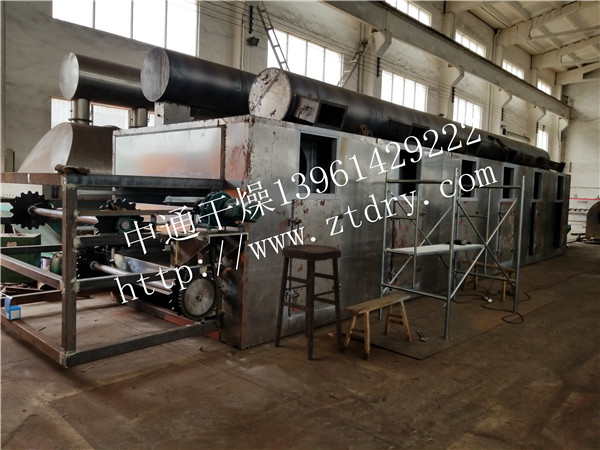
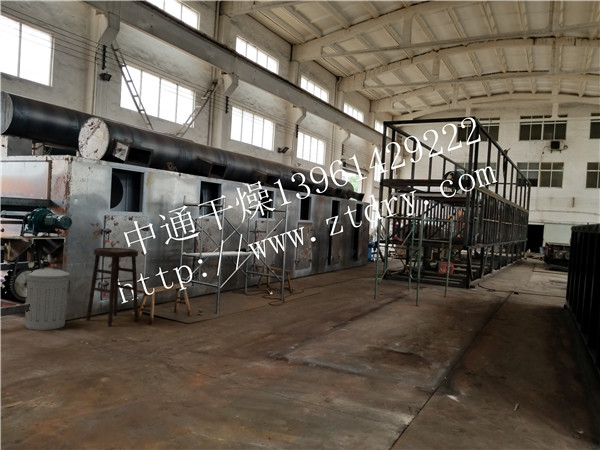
trash can: none [198,275,256,366] -> present [25,267,70,330]

